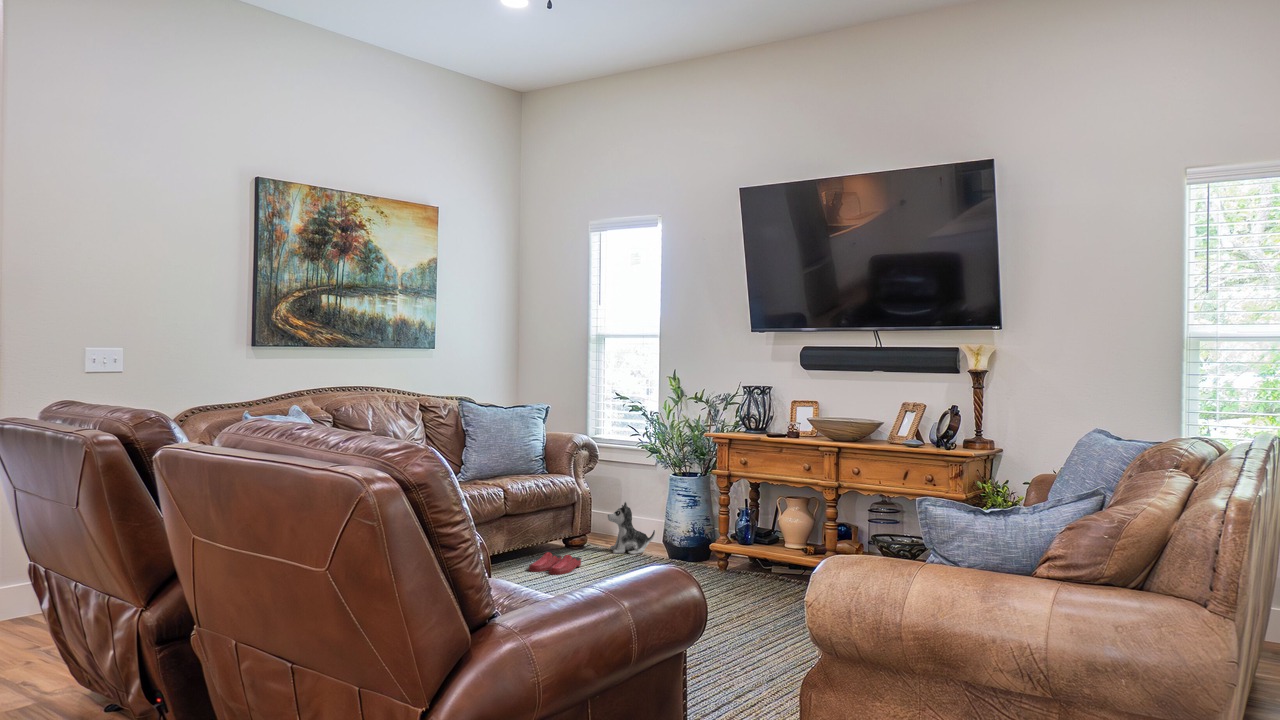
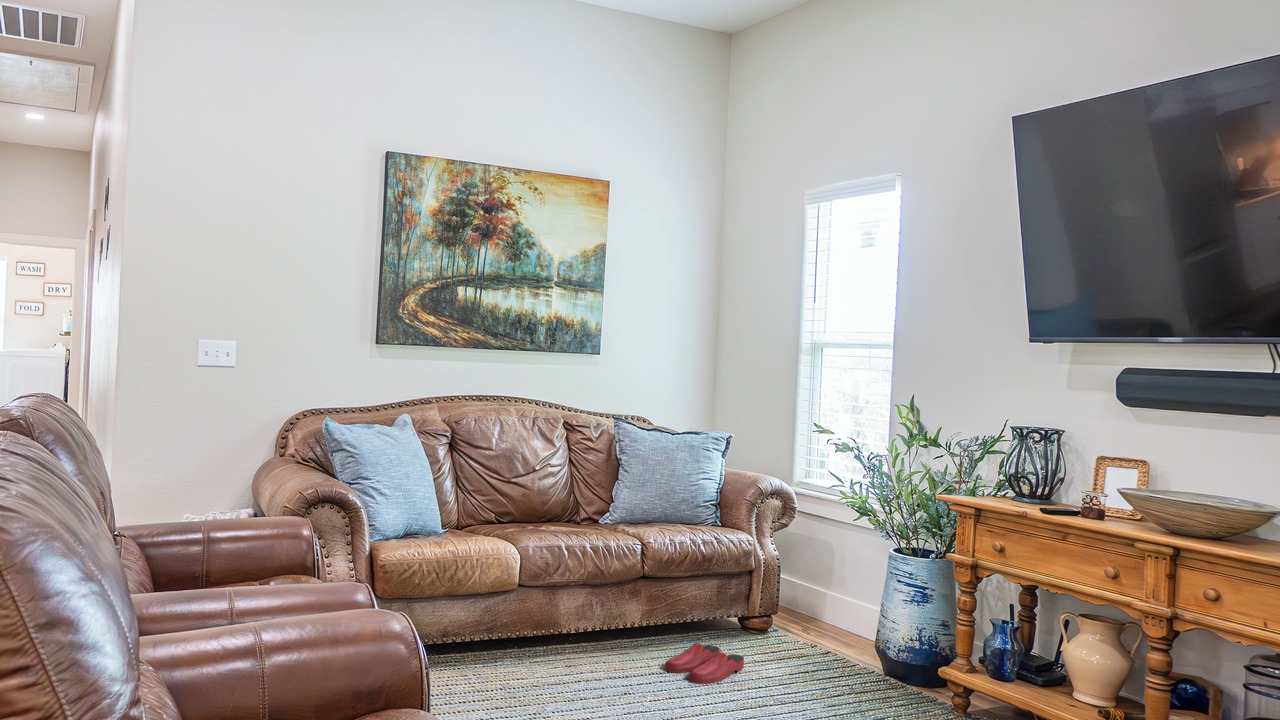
plush toy: present [608,502,655,554] -> none [800,578,868,655]

